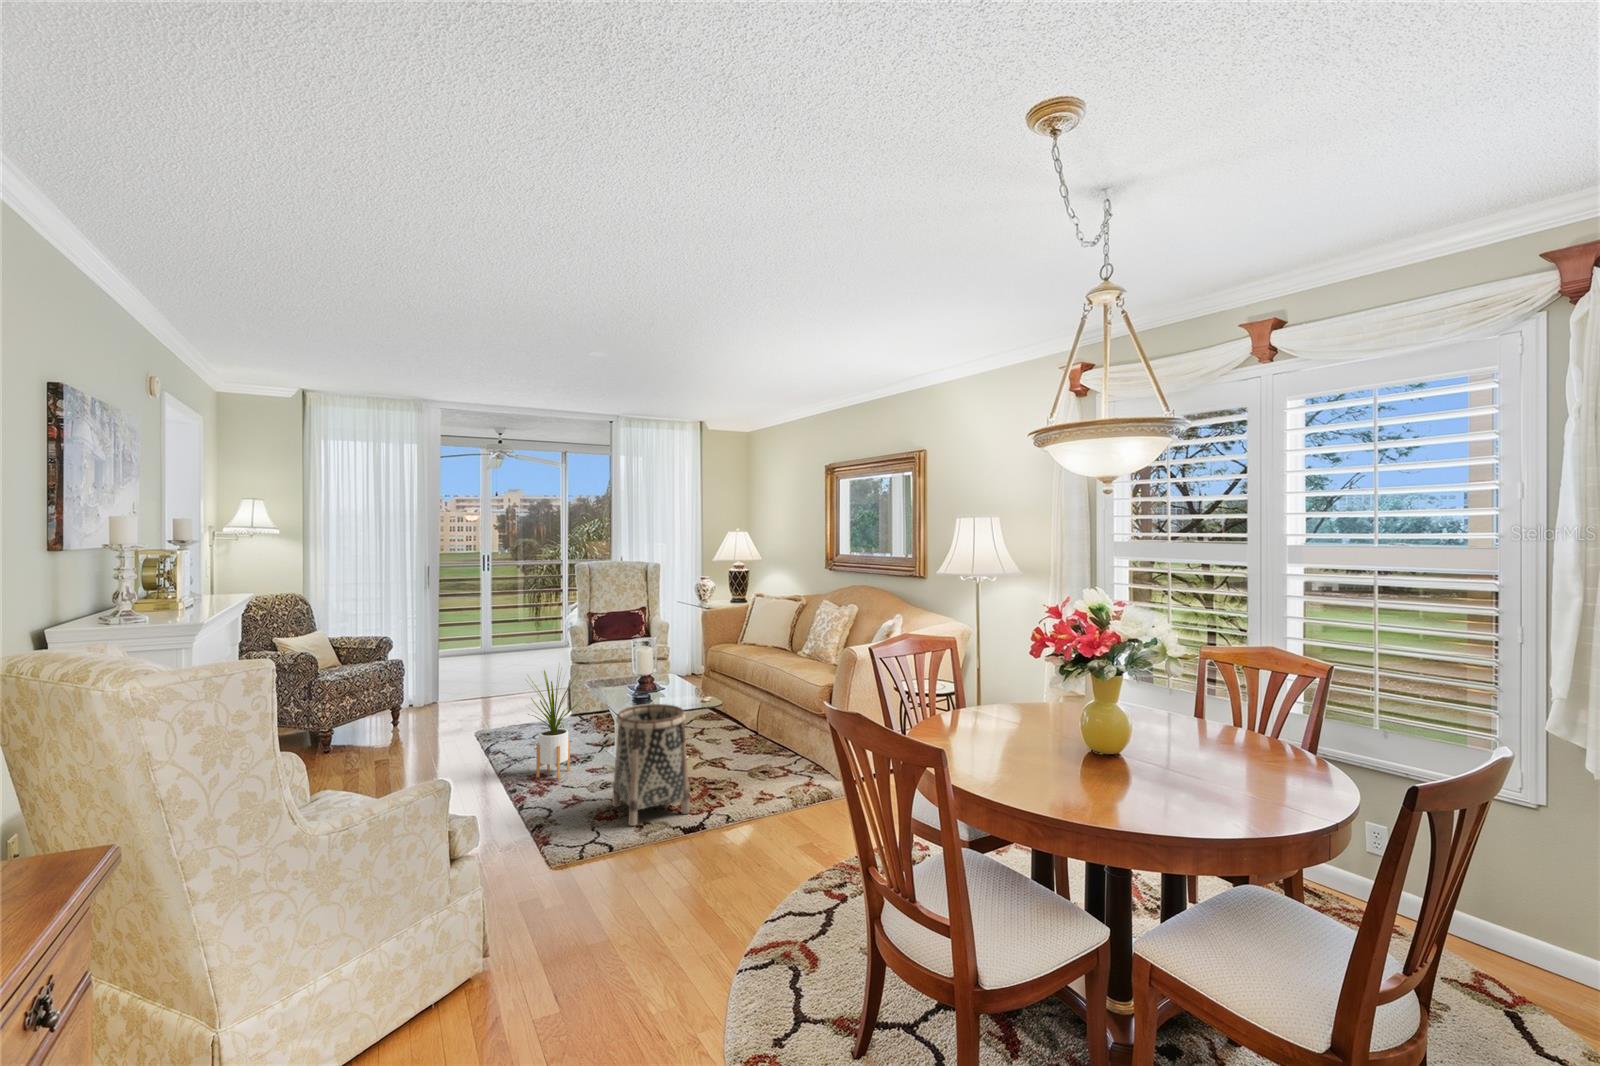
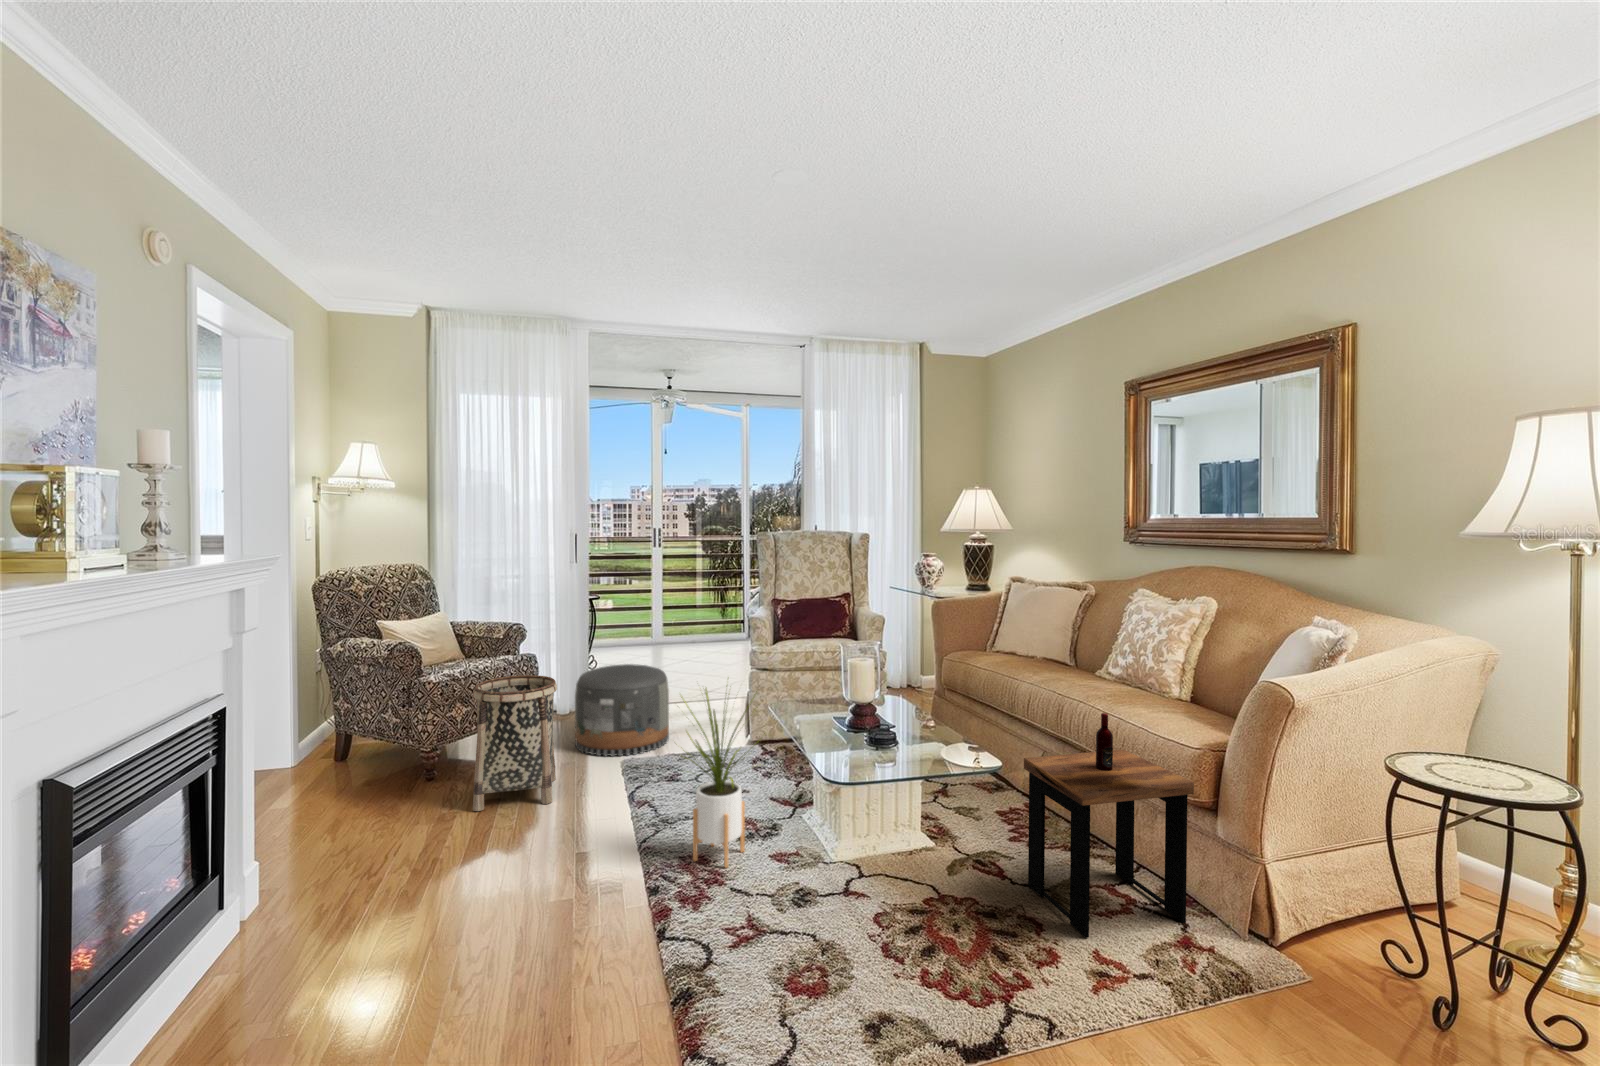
pouf: none [435,665,509,731] -> present [575,664,669,757]
side table: none [734,671,816,787] -> present [1024,713,1194,938]
basket: present [612,704,690,826] -> present [473,675,557,811]

